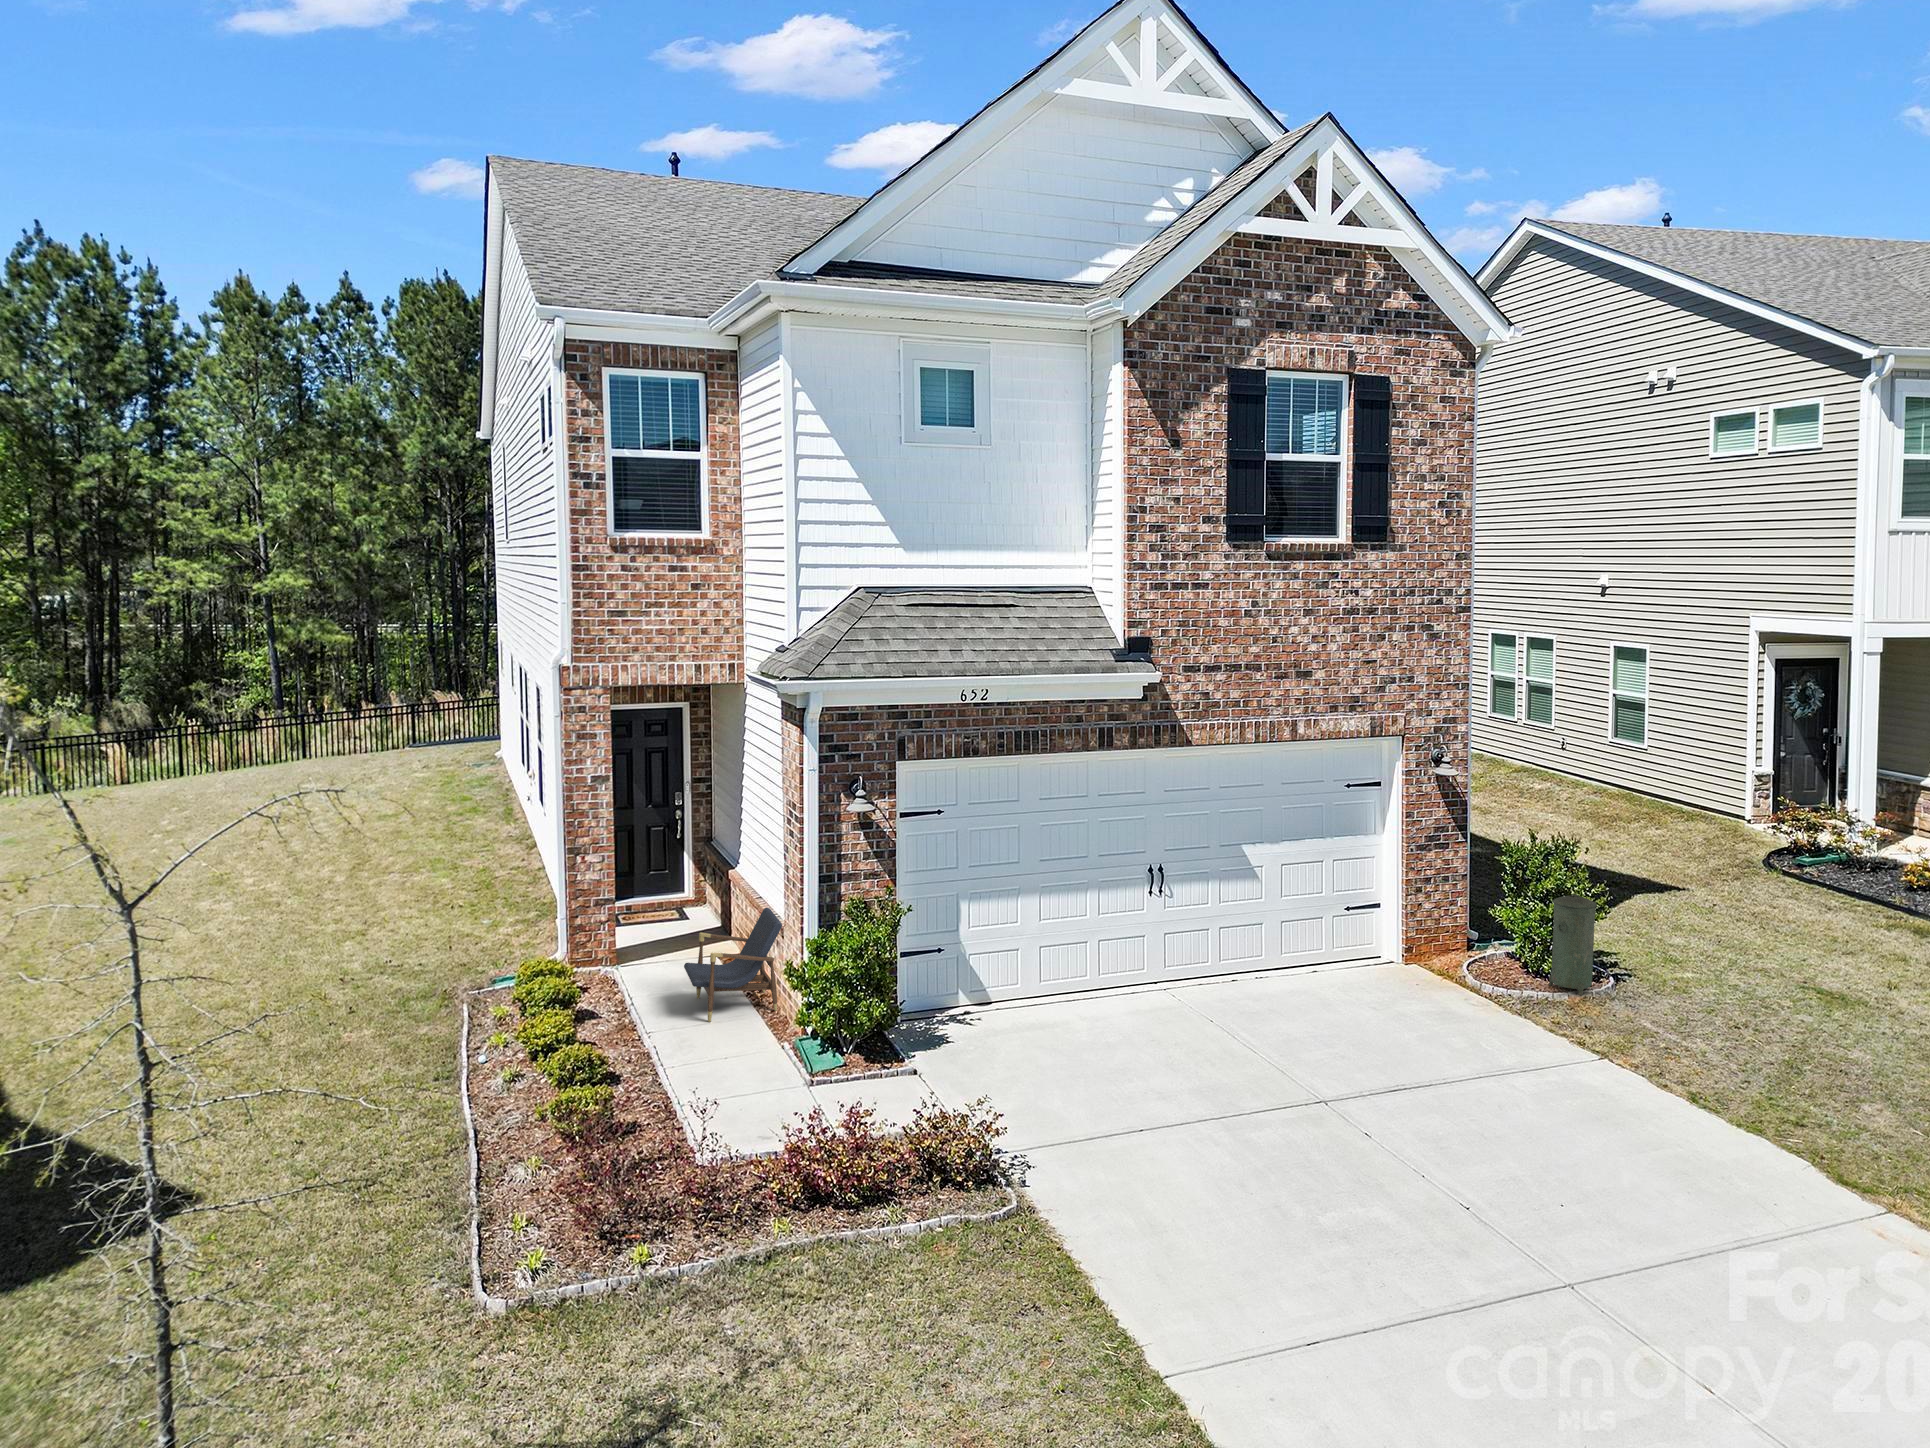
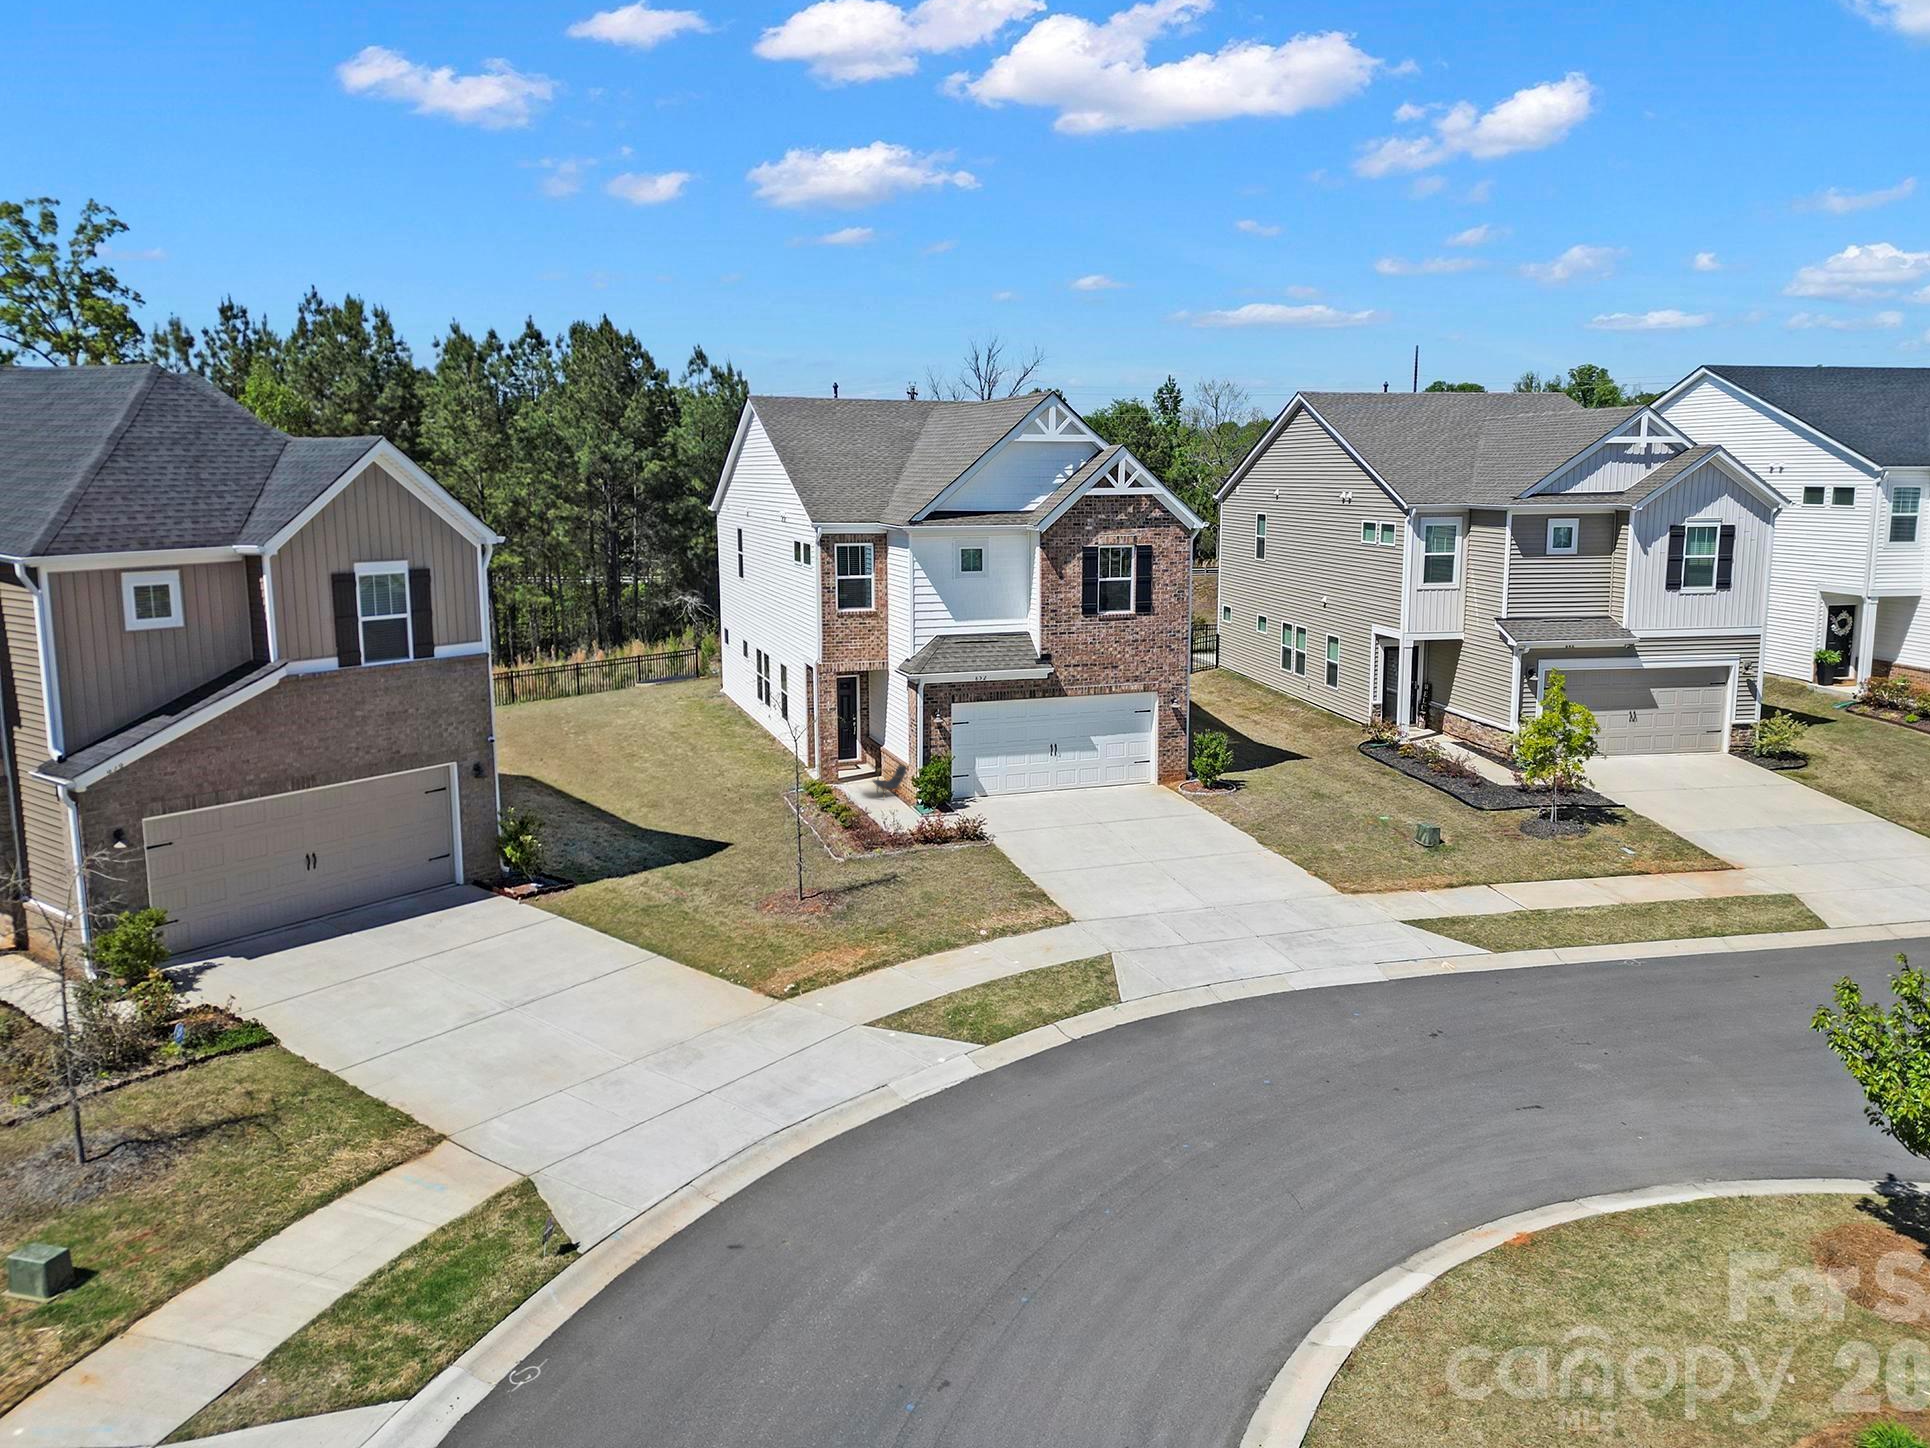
trash can: present [1549,895,1597,995] -> none [1210,755,1226,793]

